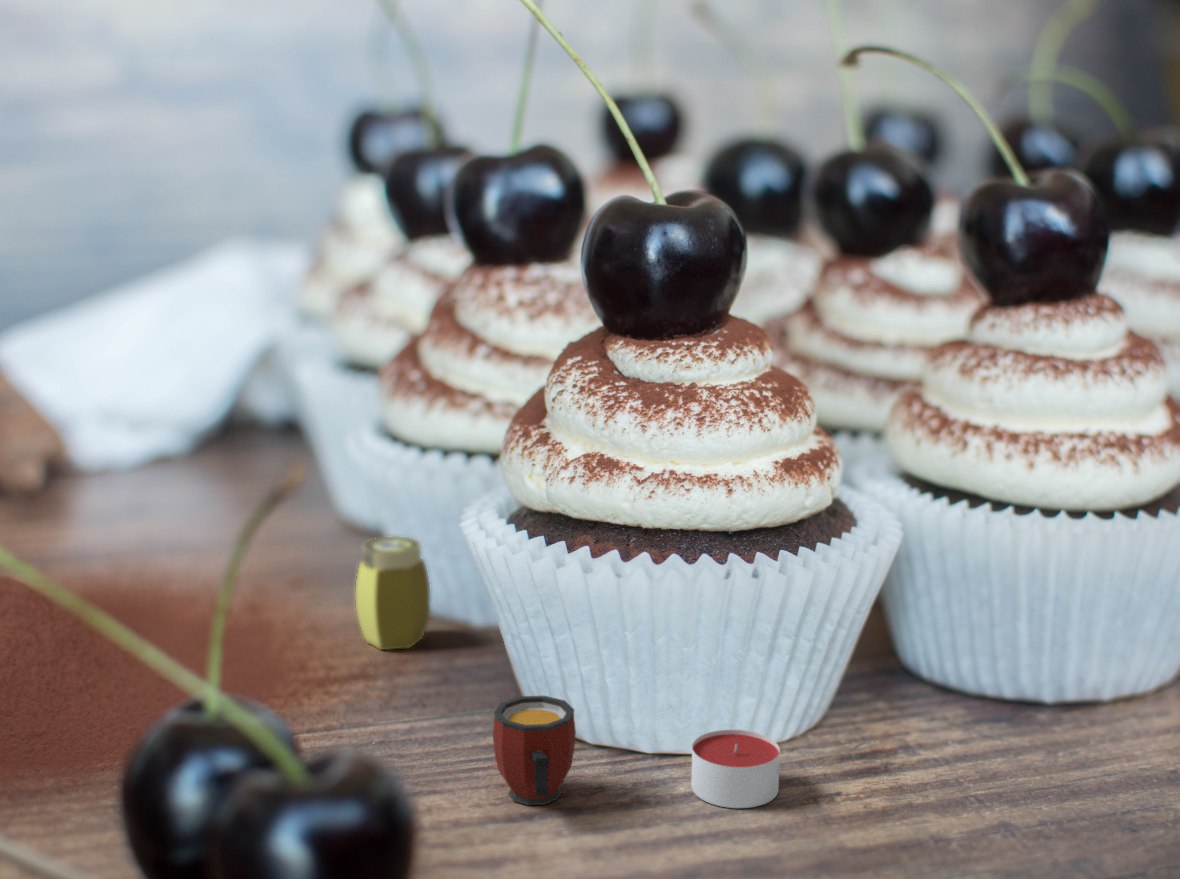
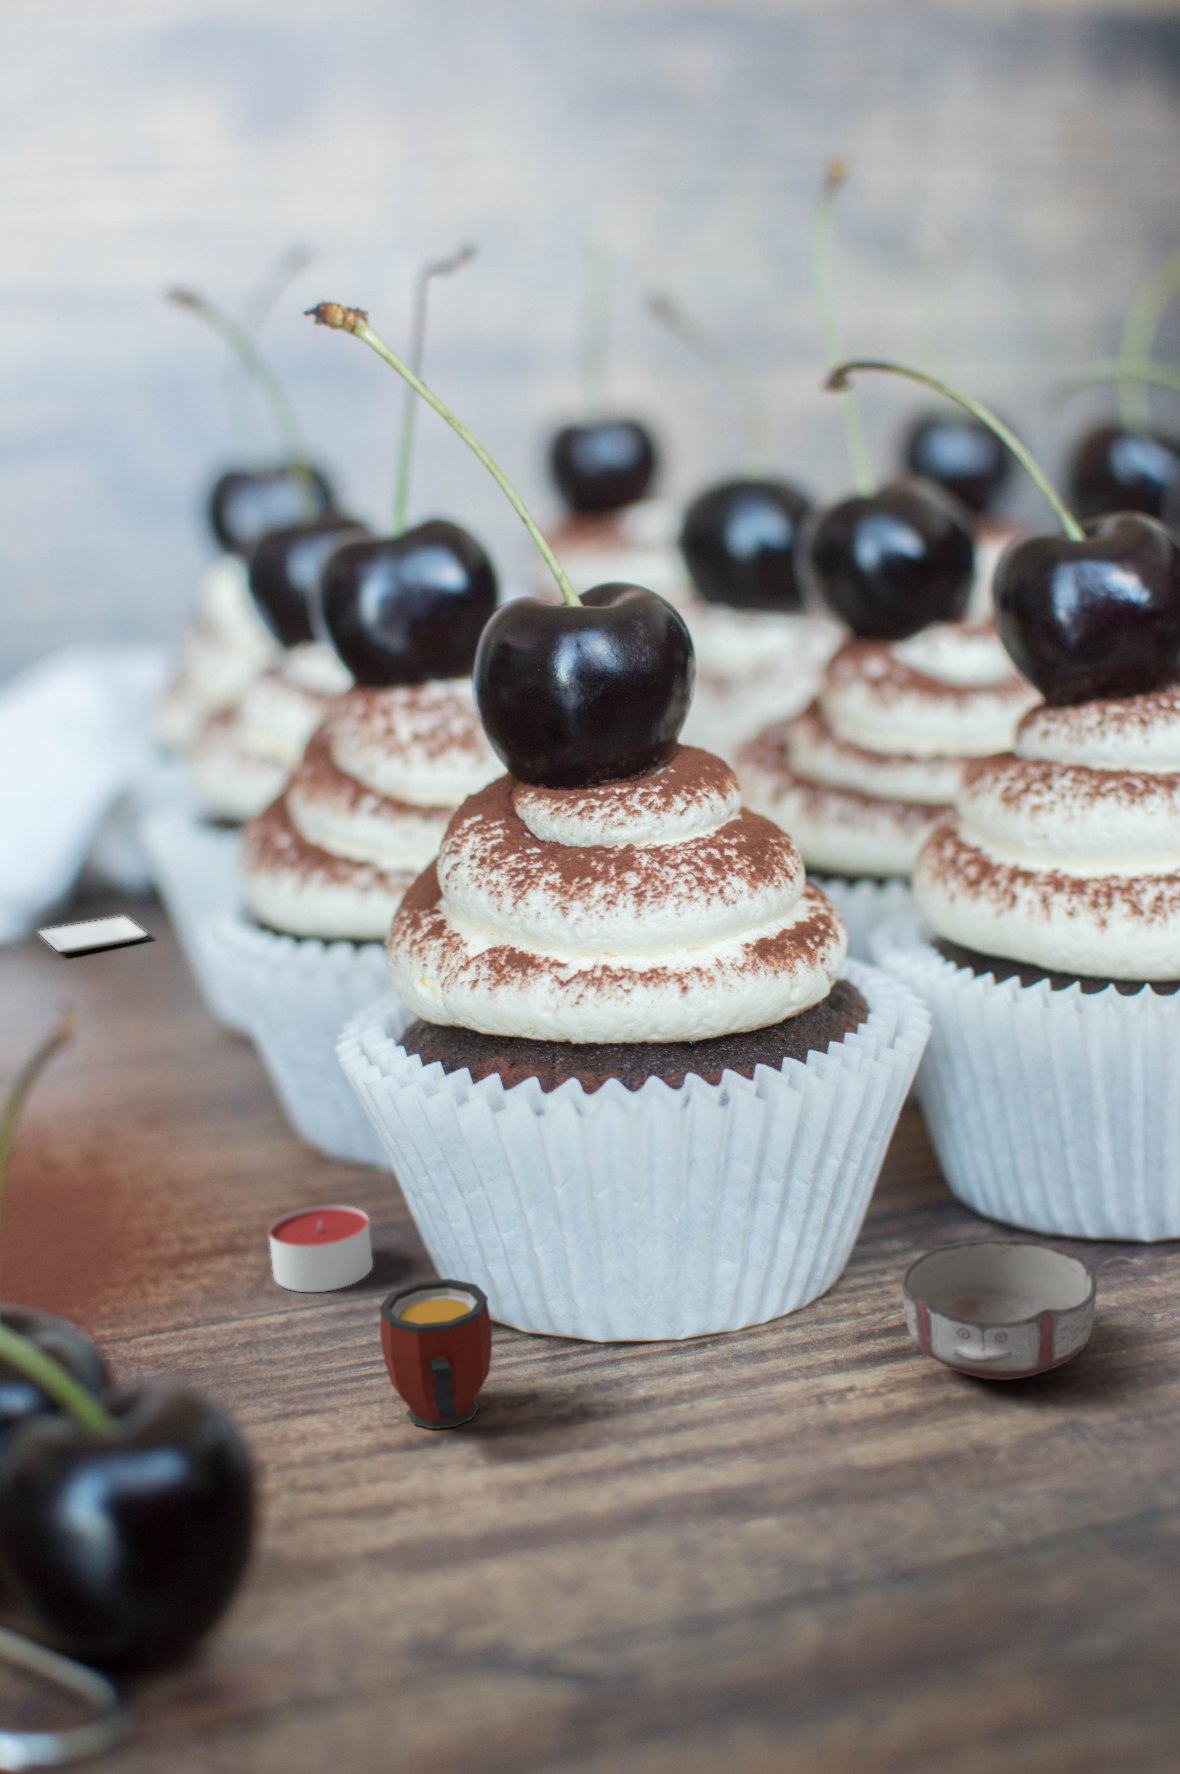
plate: none [201,439,285,463] -> present [40,917,147,953]
jar: present [356,536,430,650] -> none [217,1058,319,1212]
ceramic bowl: none [878,692,1024,792] -> present [901,1240,1097,1380]
candle: present [691,730,780,808] -> present [269,1205,373,1292]

